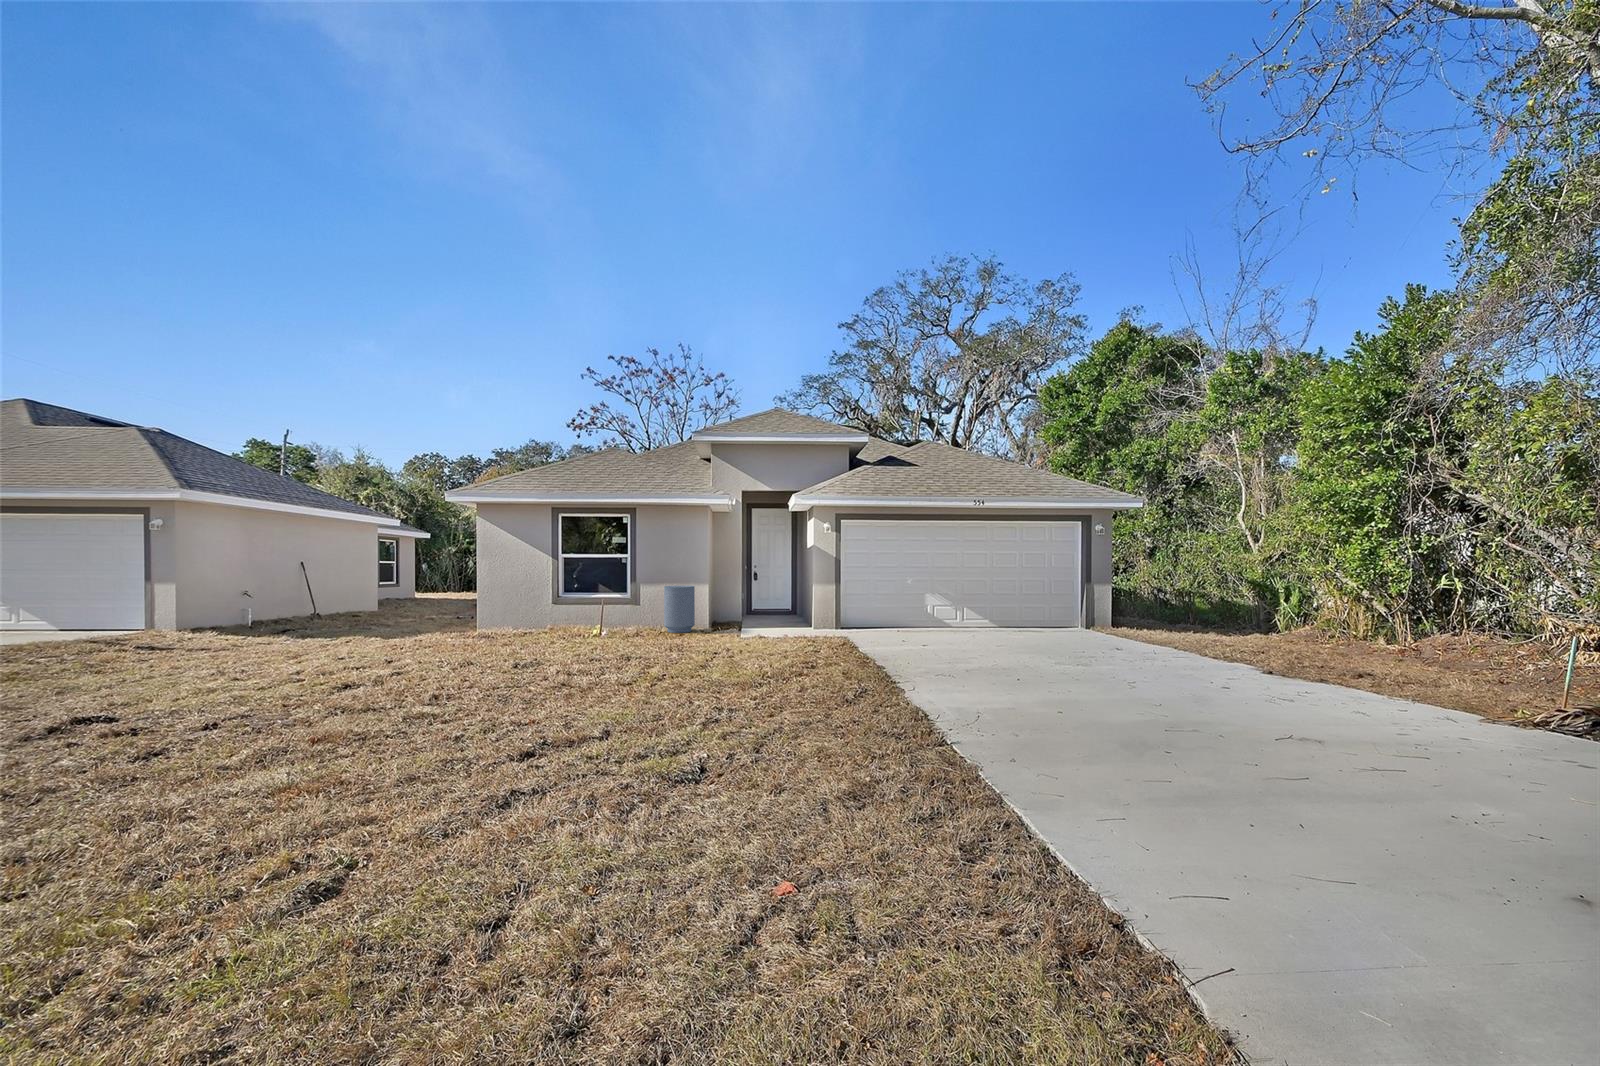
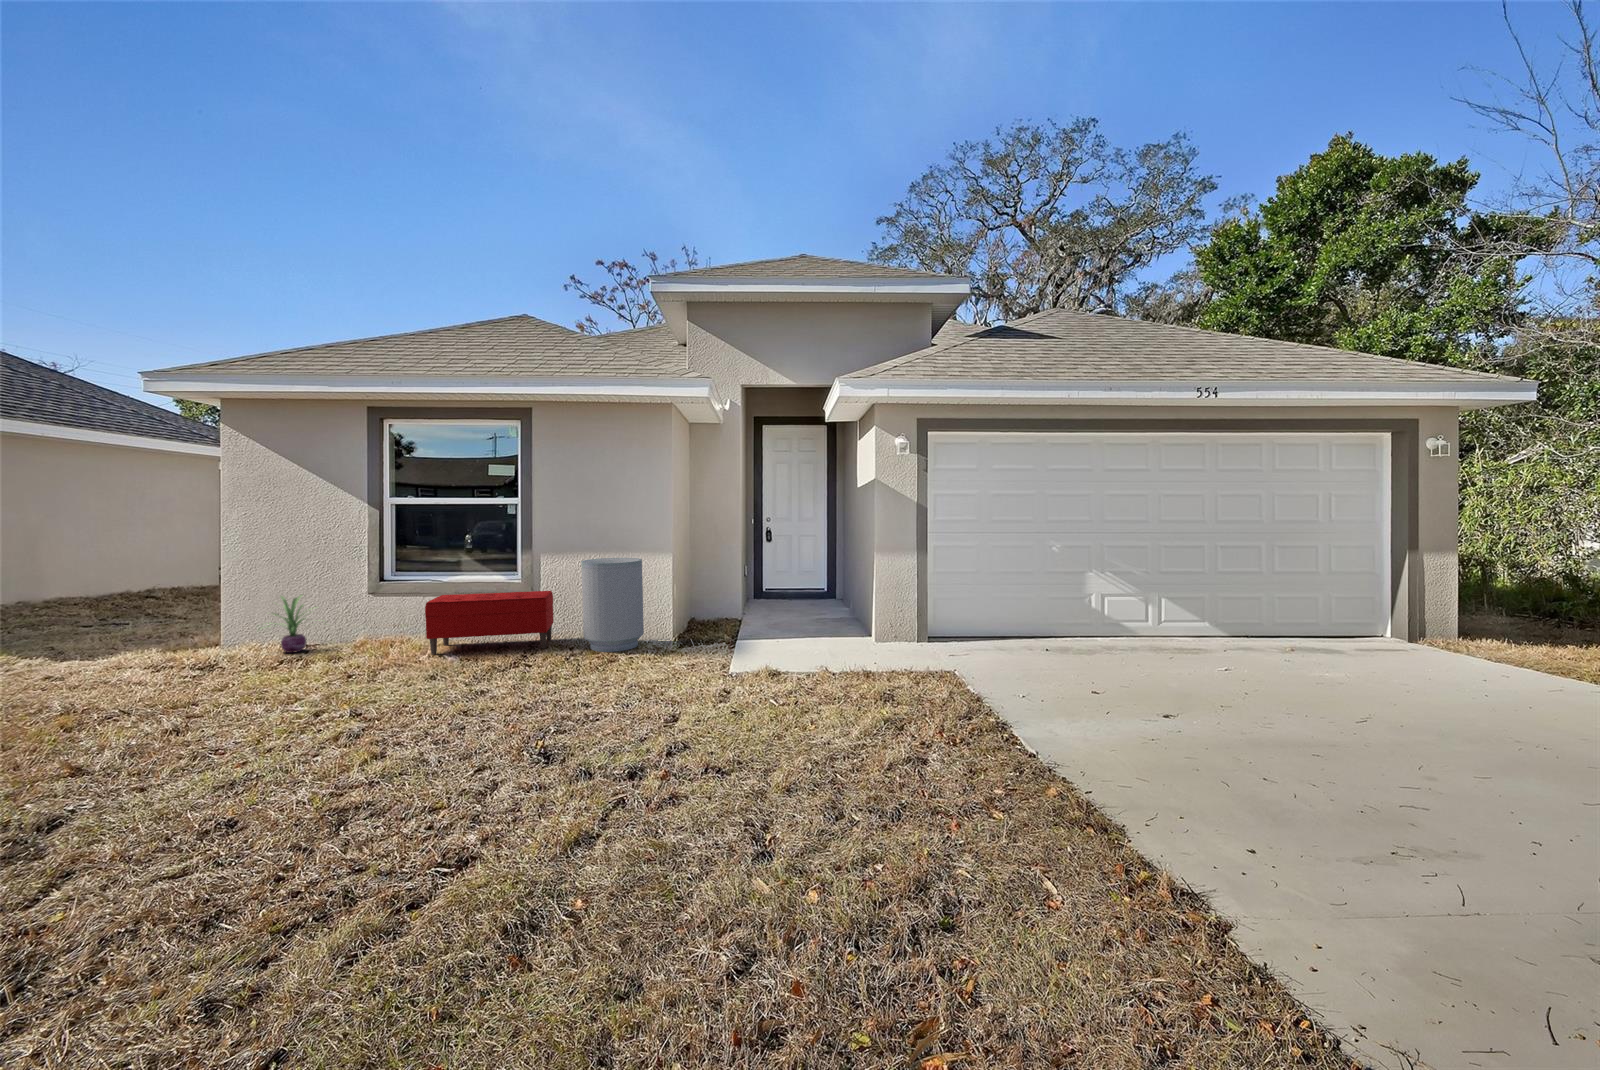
bench: none [587,603,646,634] -> present [425,591,553,655]
decorative plant: none [496,604,532,634] -> present [275,596,306,653]

